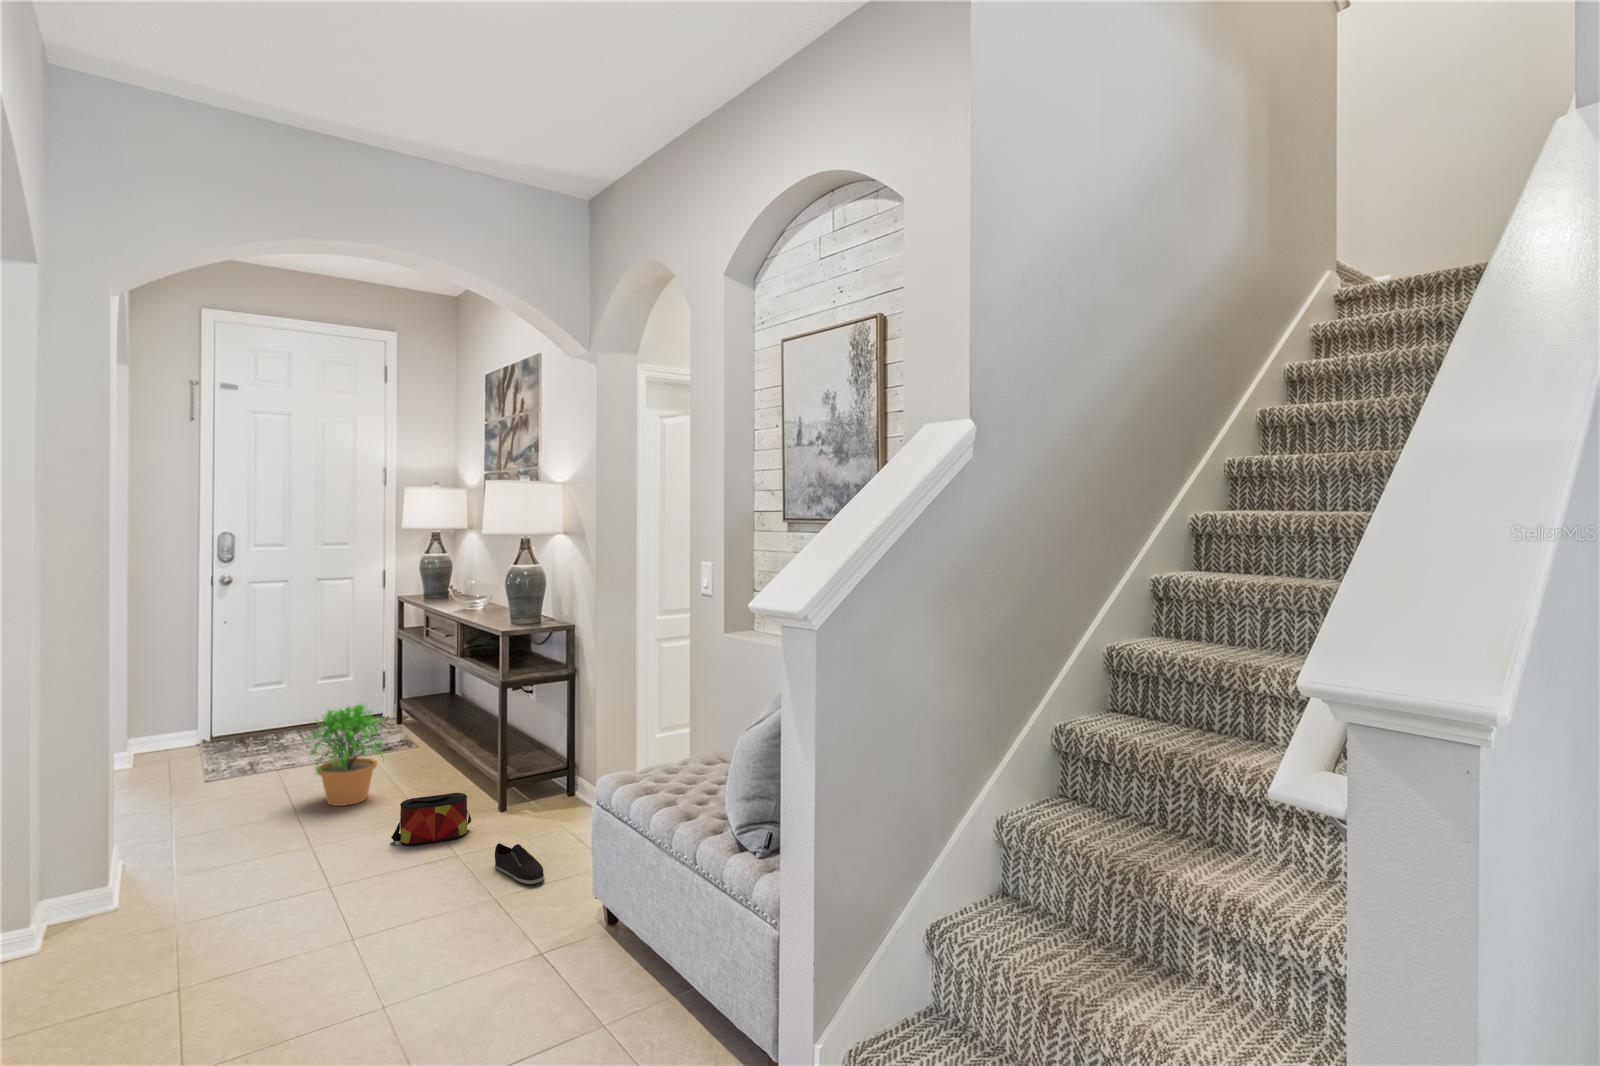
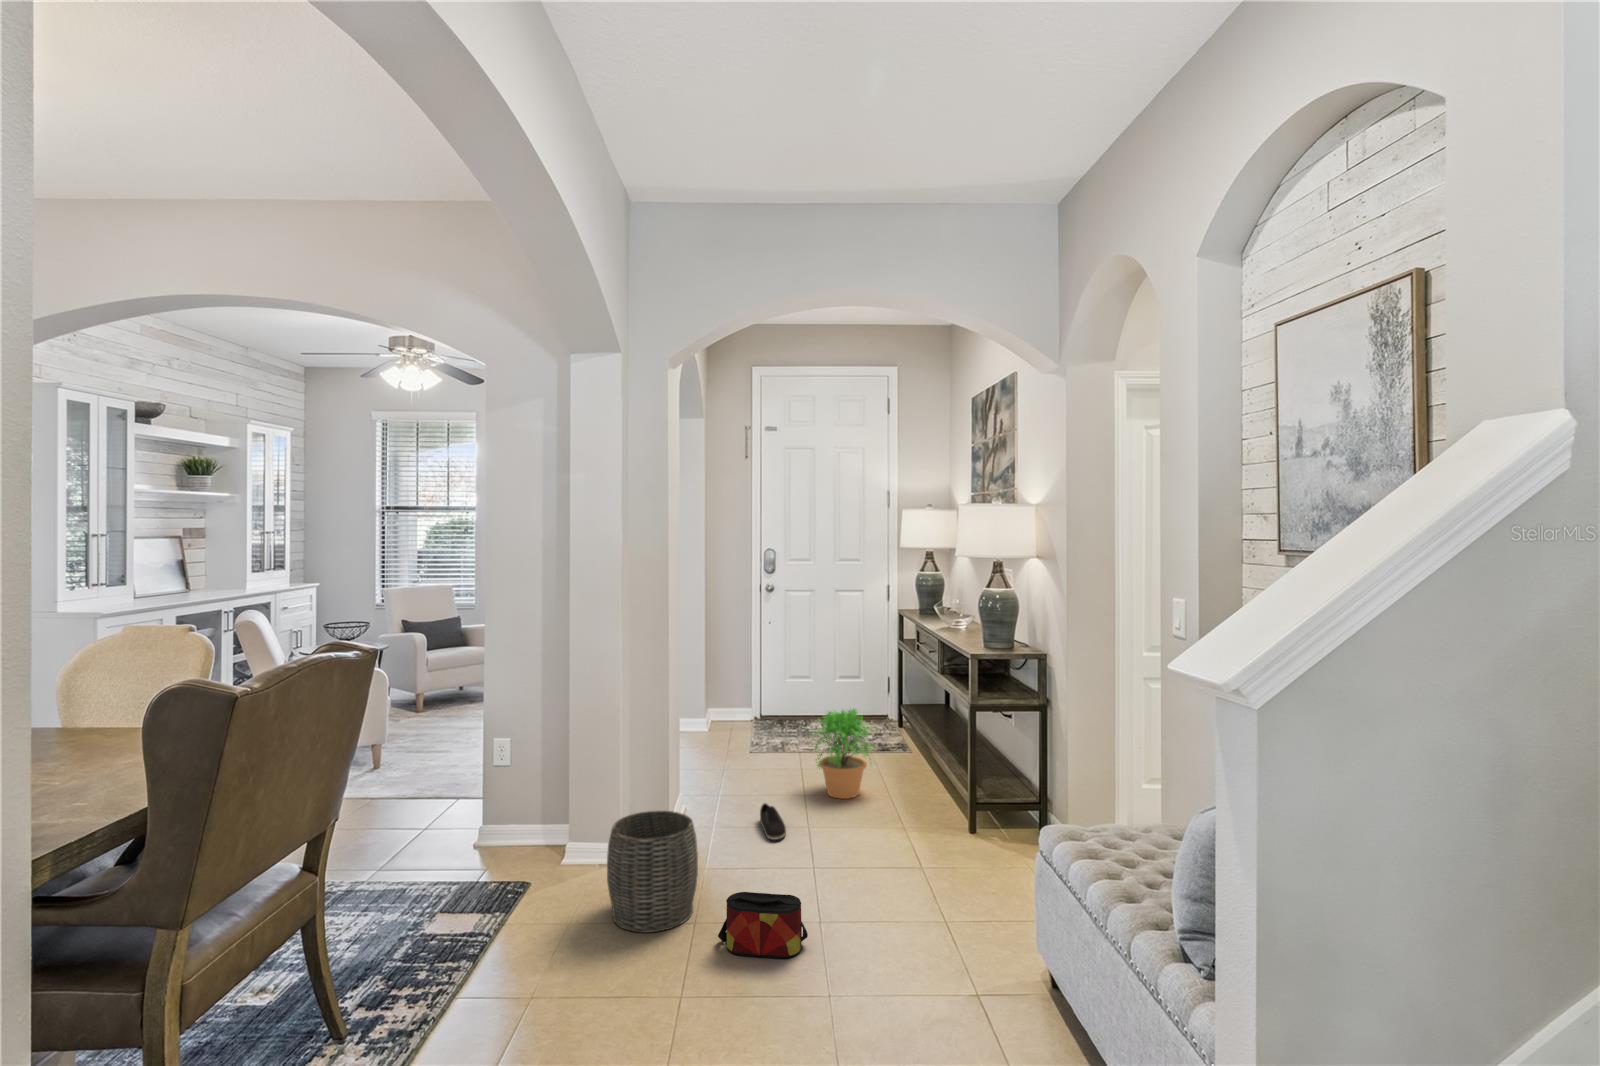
bag: present [391,793,471,845] -> present [718,892,808,959]
woven basket: none [43,842,186,998] -> present [607,811,698,933]
shoe: present [495,843,544,884] -> present [760,803,786,840]

